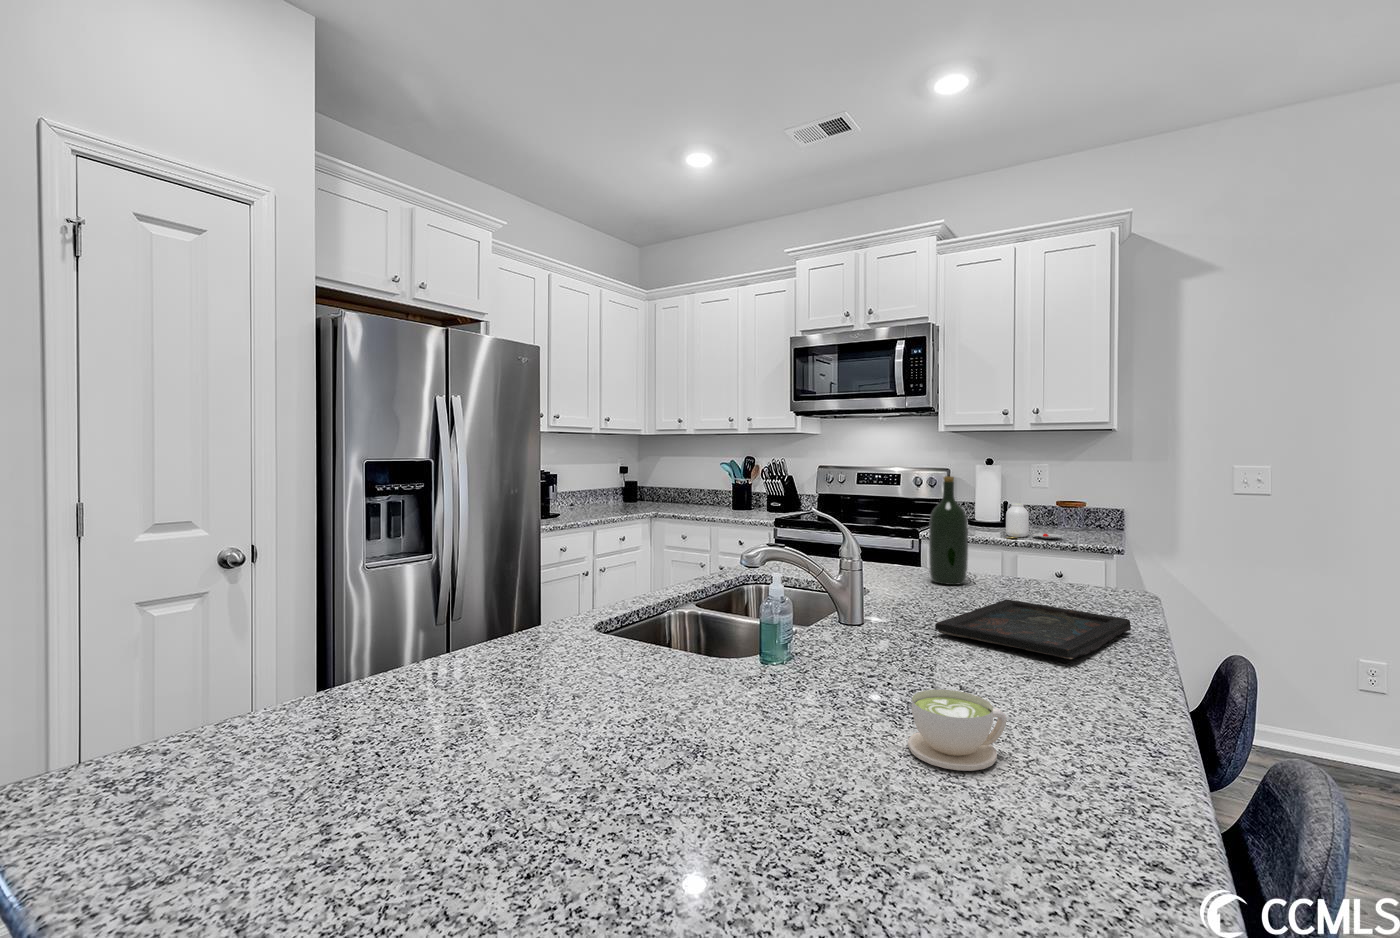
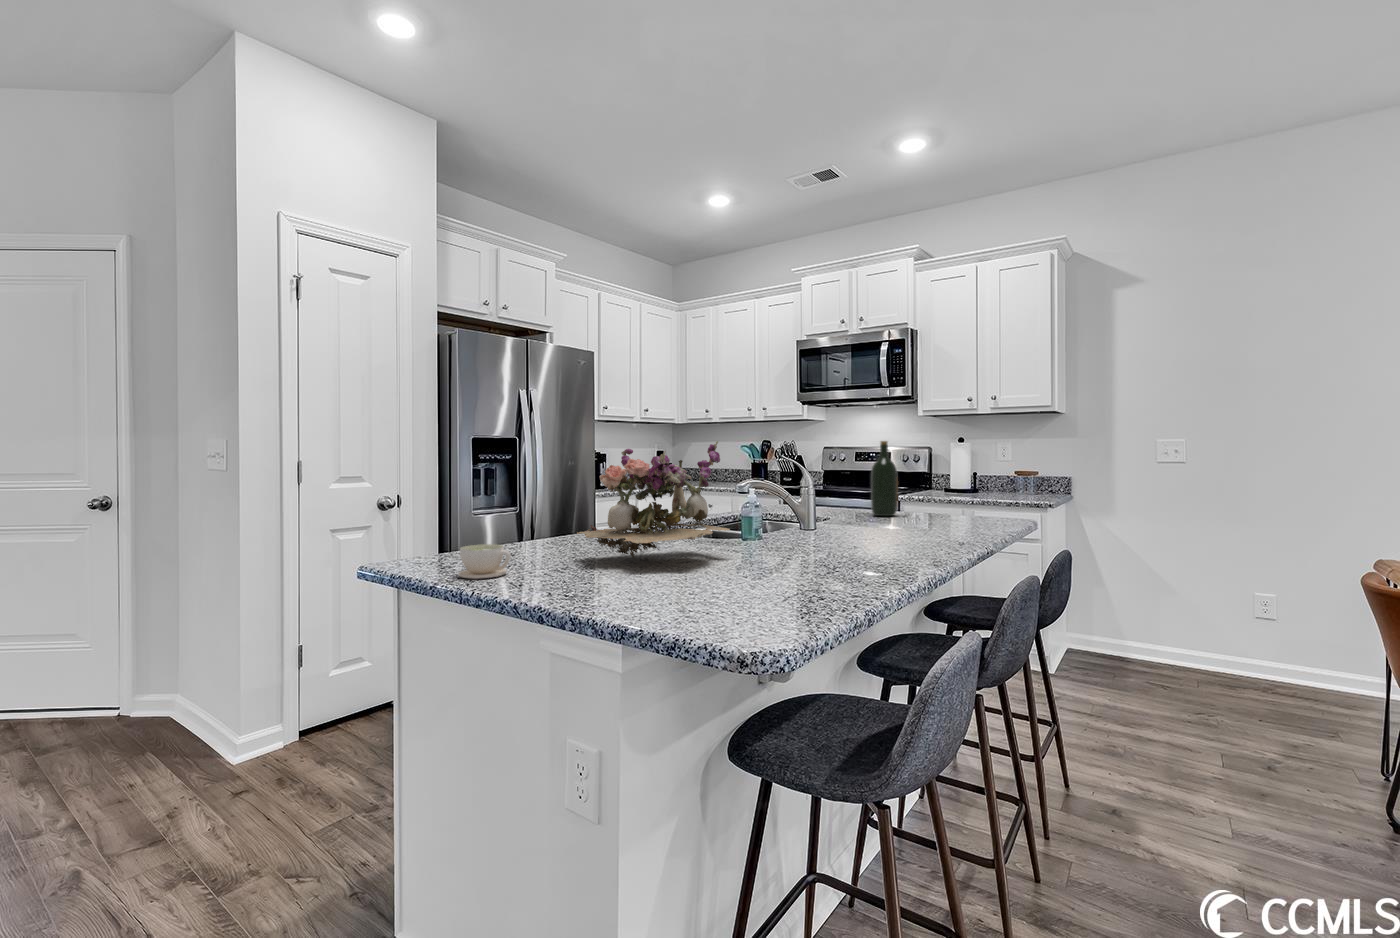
jar: present [1006,503,1063,538] -> none [965,472,1013,500]
flower arrangement: none [477,506,778,755] -> present [577,441,730,558]
tray: present [935,599,1131,659] -> none [849,519,977,538]
coffee cup: present [908,690,1007,771] -> present [459,544,511,579]

